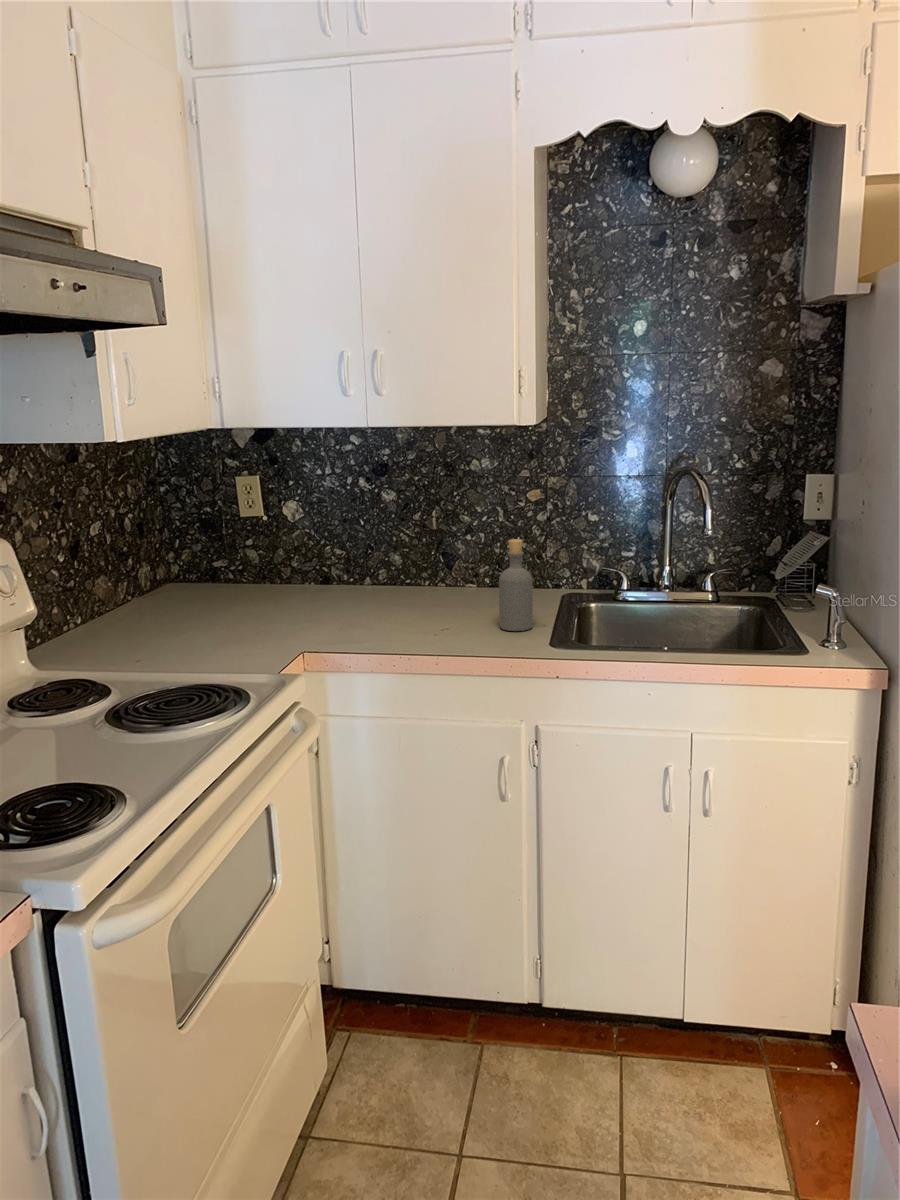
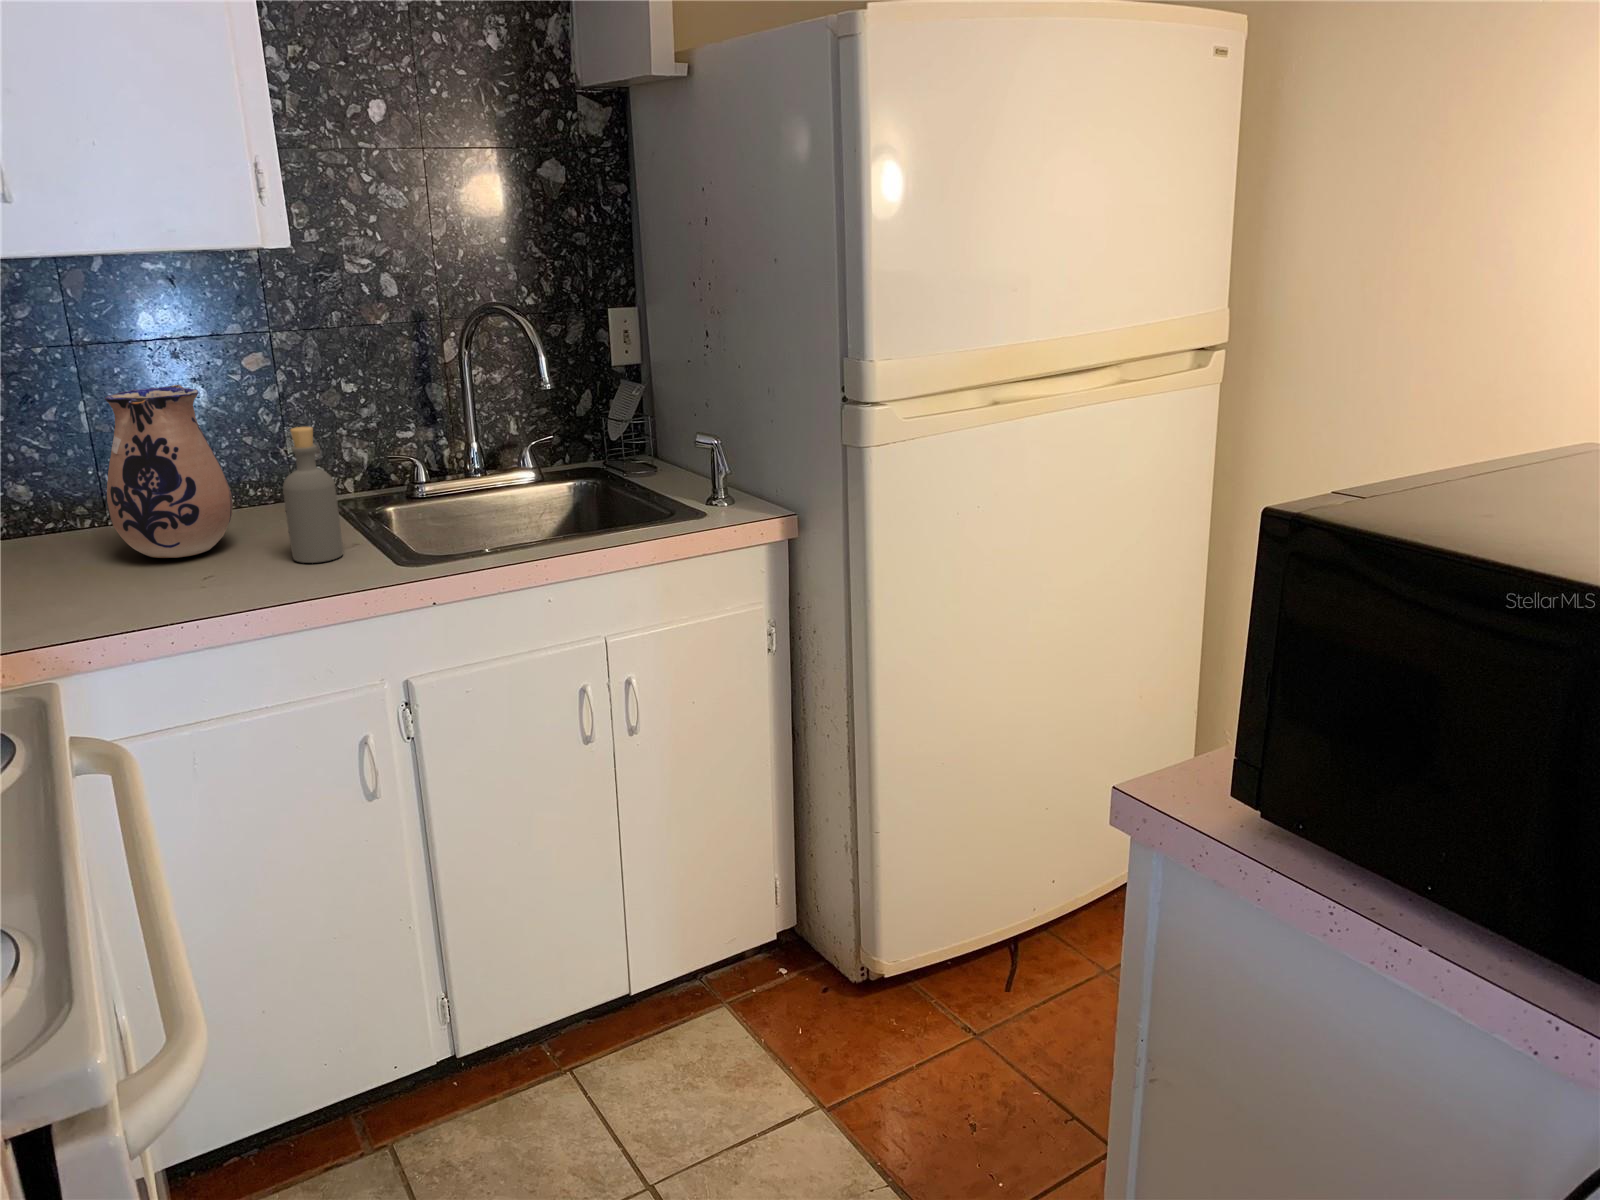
ceramic pitcher: none [414,505,485,613] -> present [105,385,233,558]

